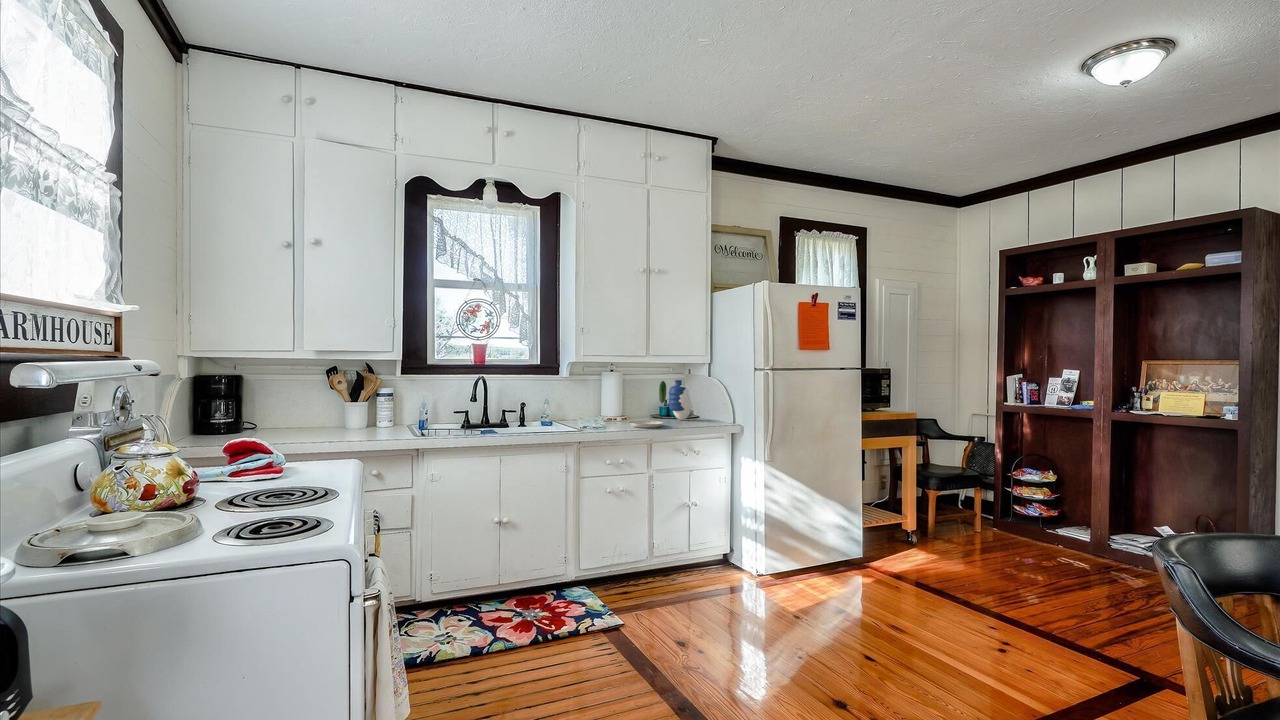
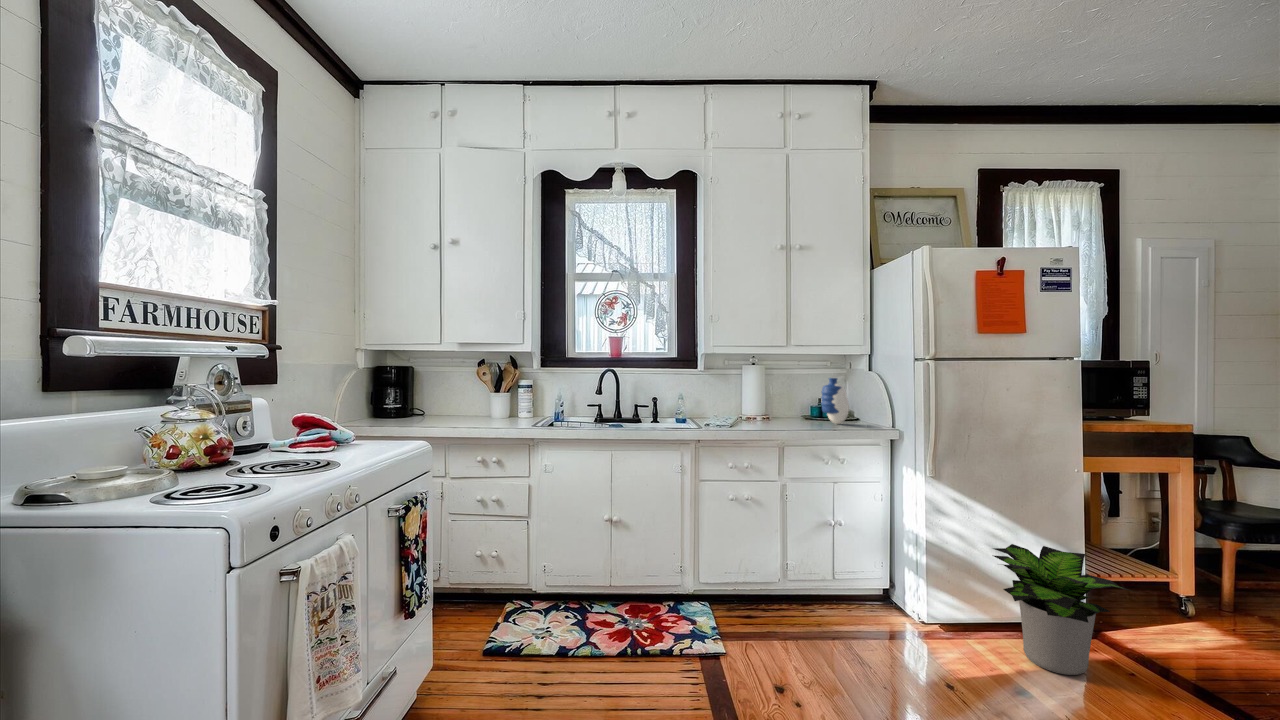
plate: present [628,381,666,428] -> none [764,378,810,431]
potted plant: none [803,503,898,592] -> present [993,544,1128,675]

